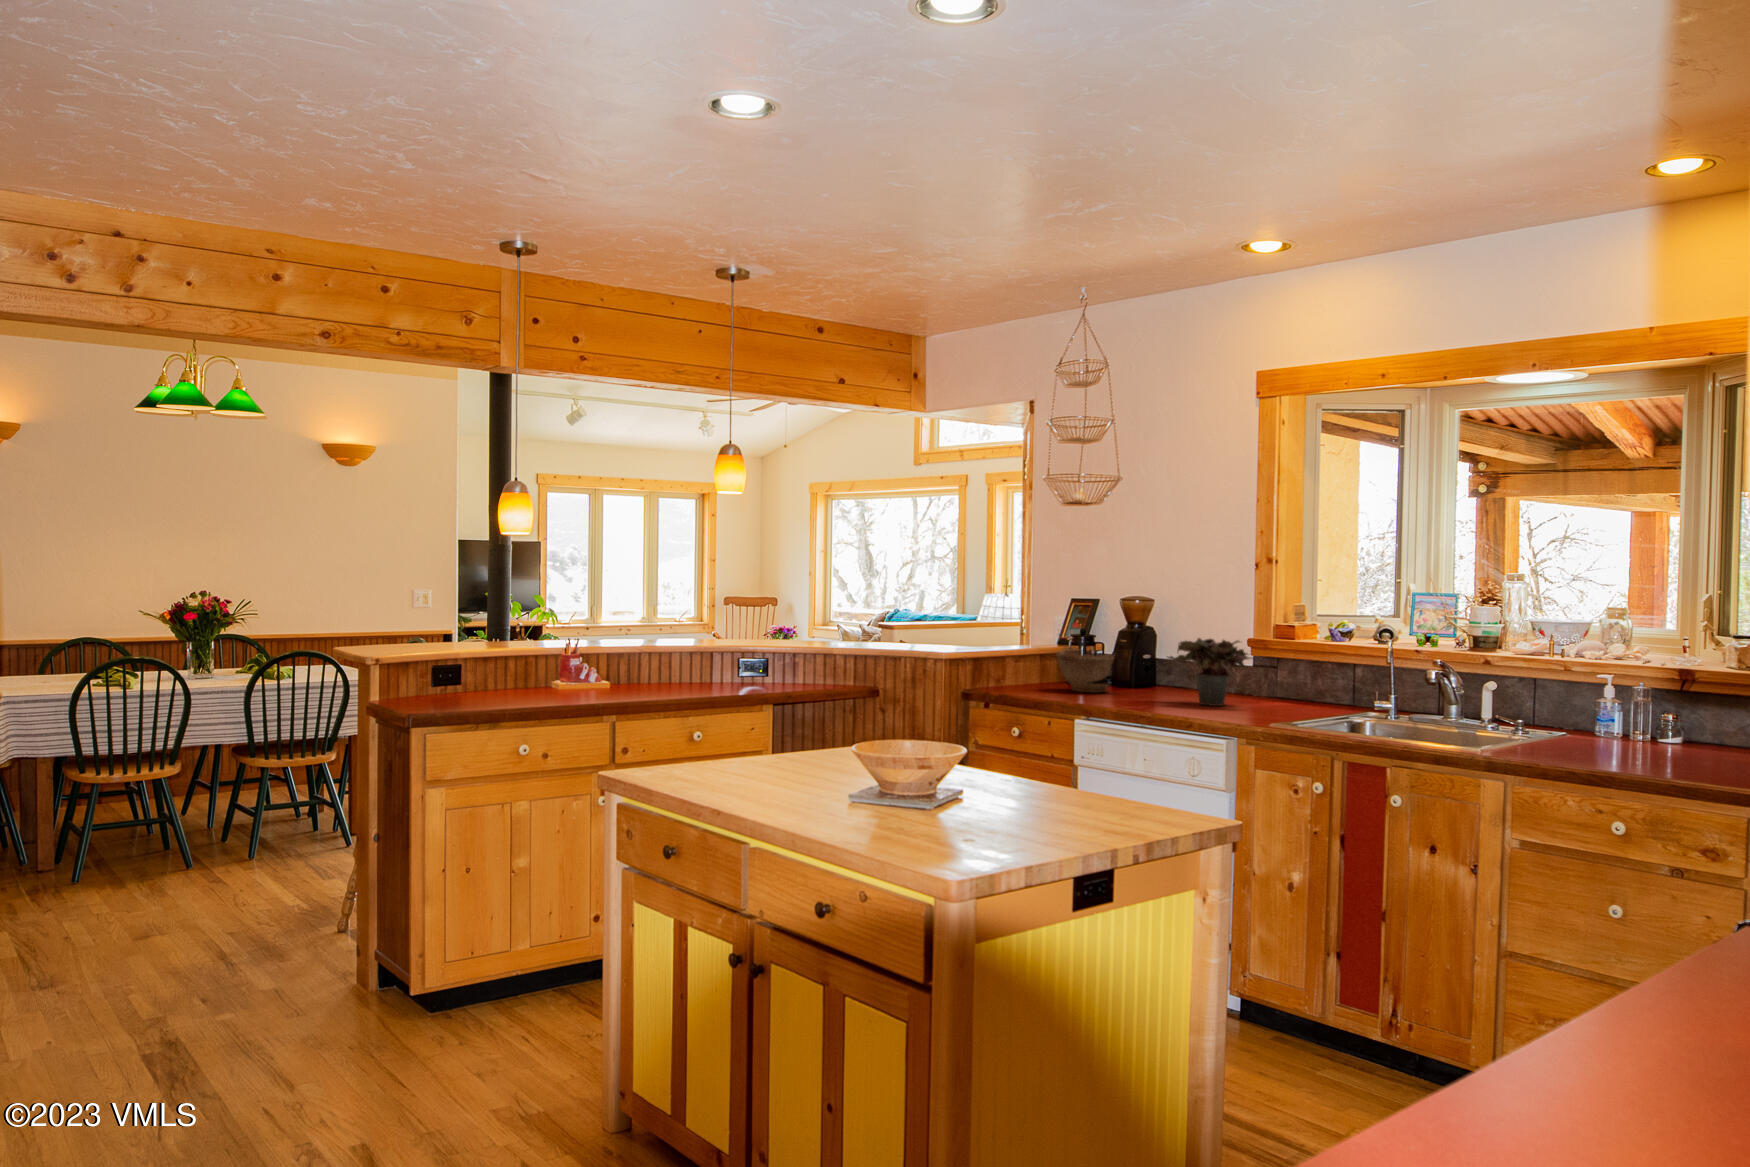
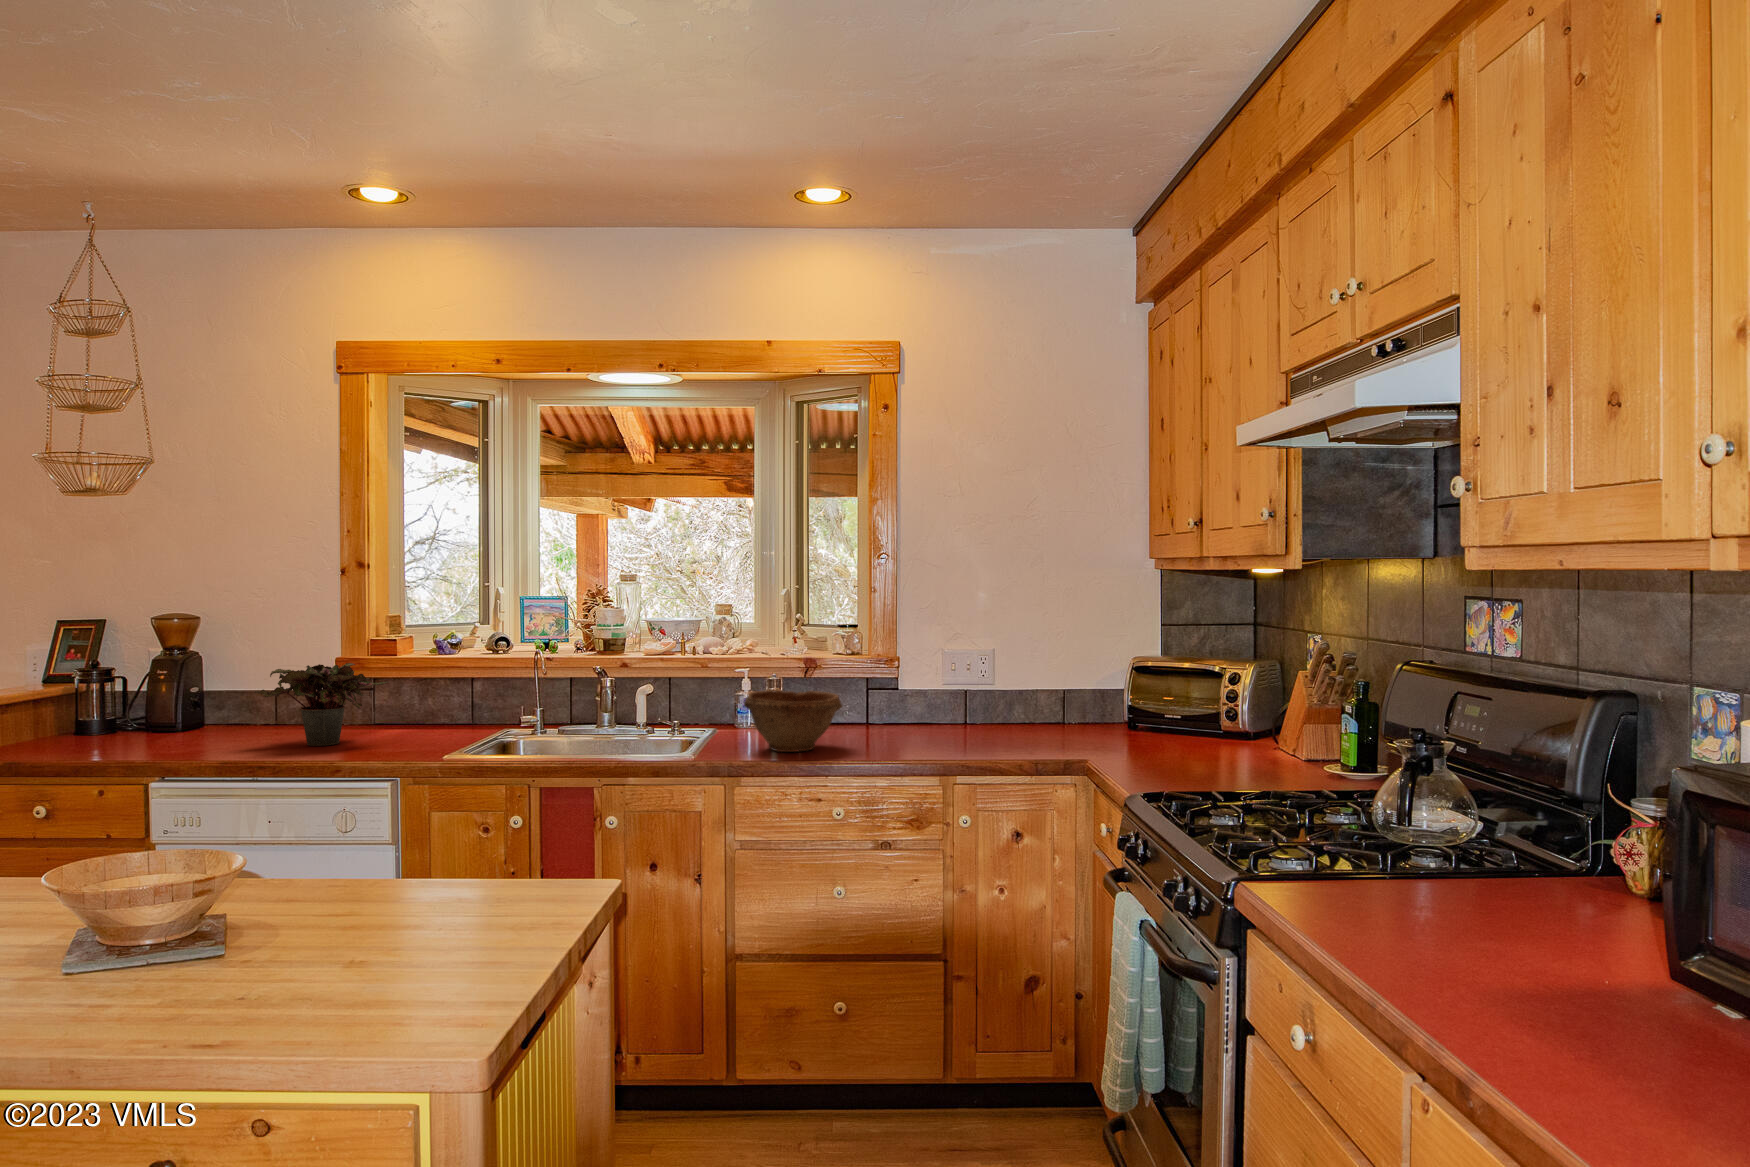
bowl: present [1056,649,1114,692] -> present [744,690,842,752]

